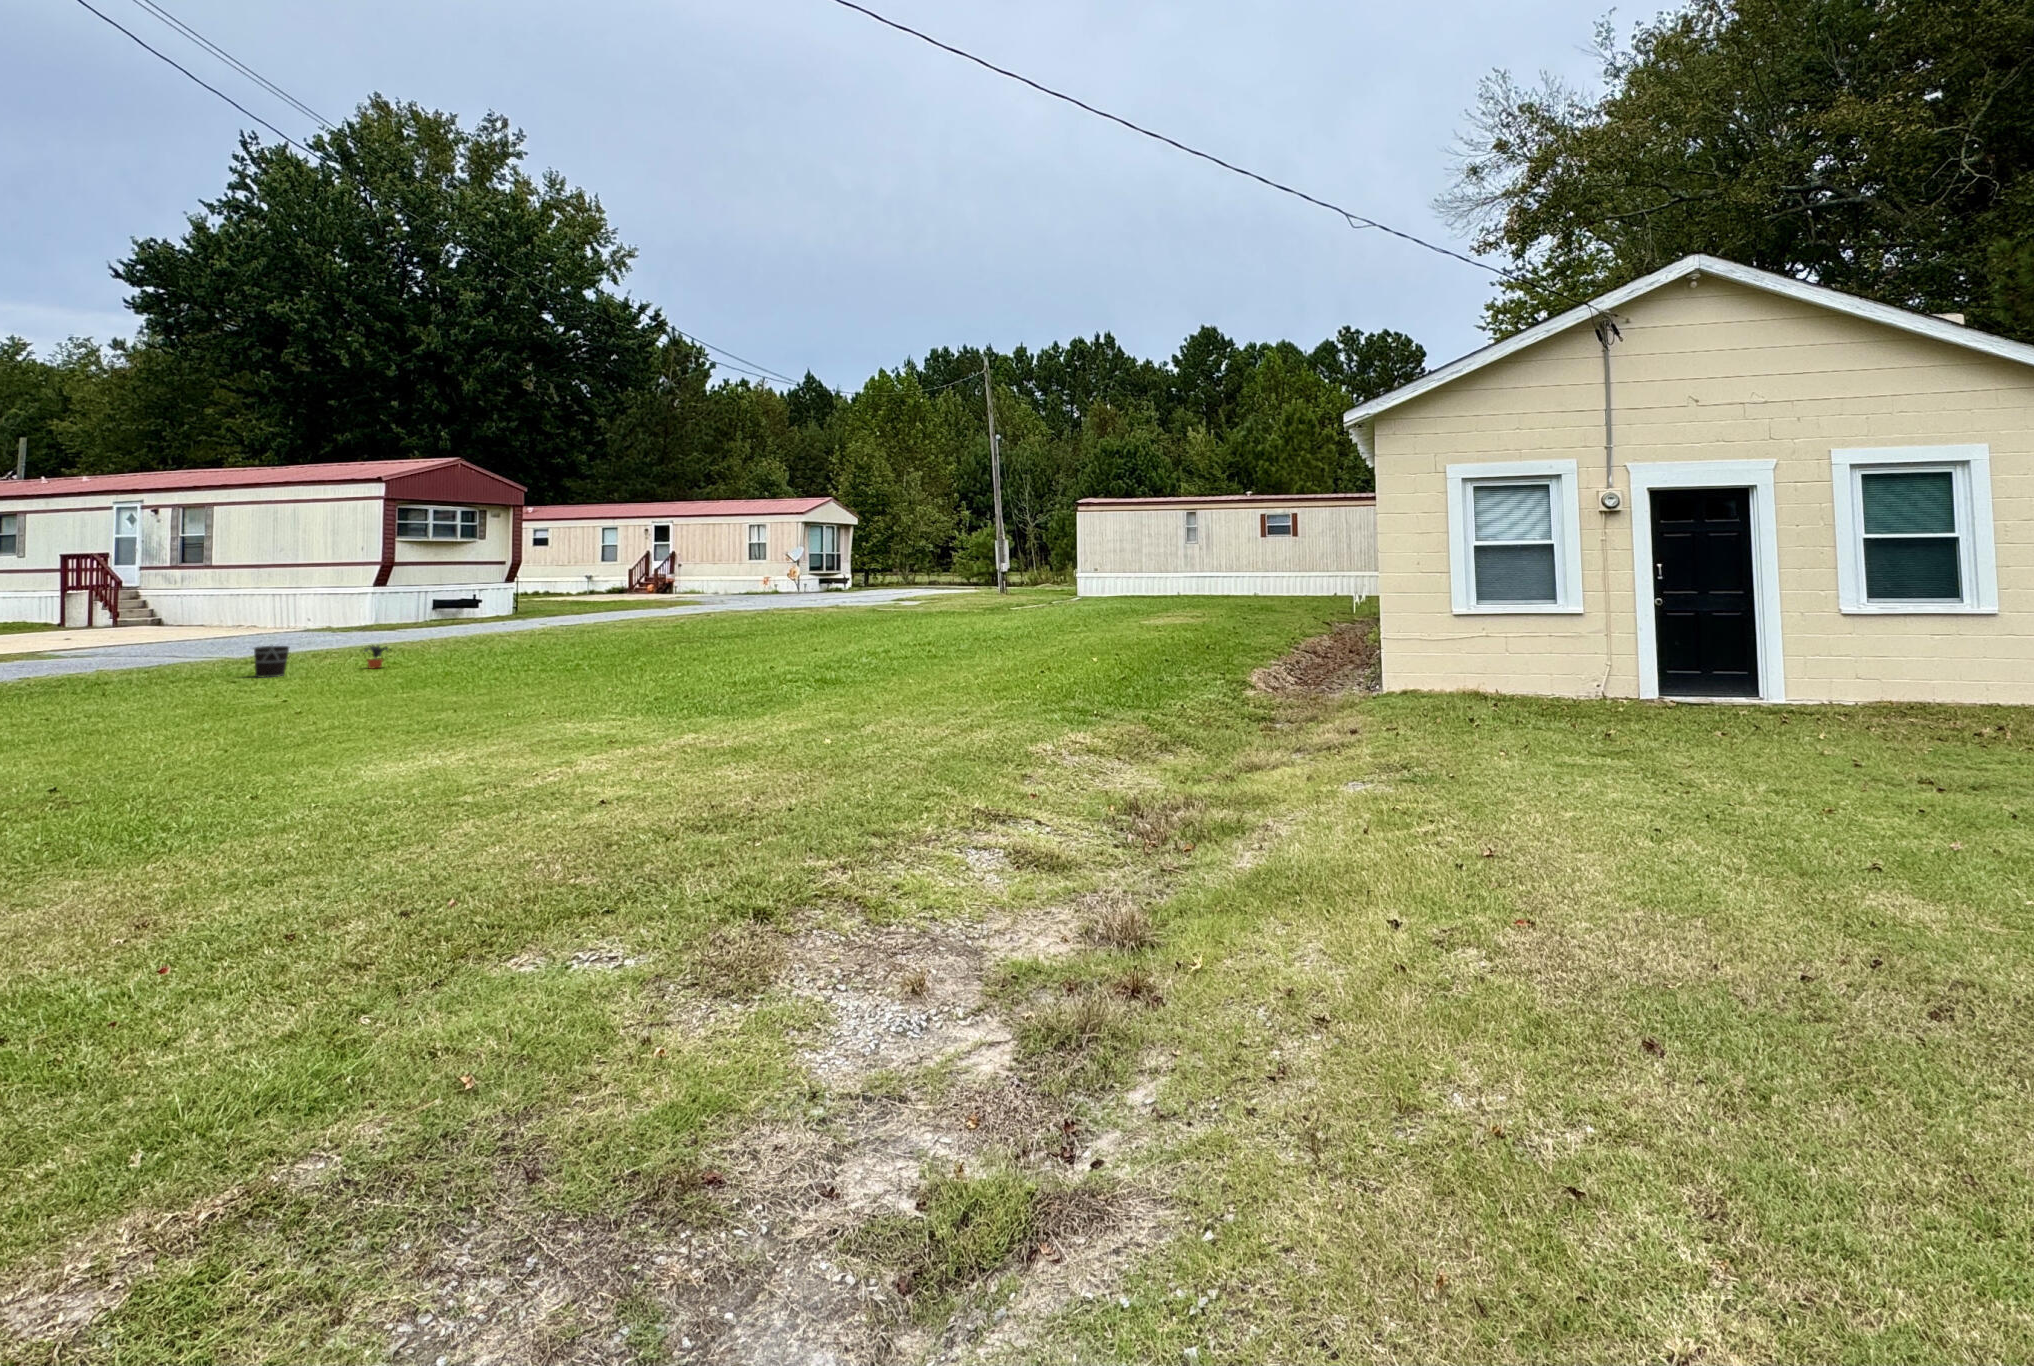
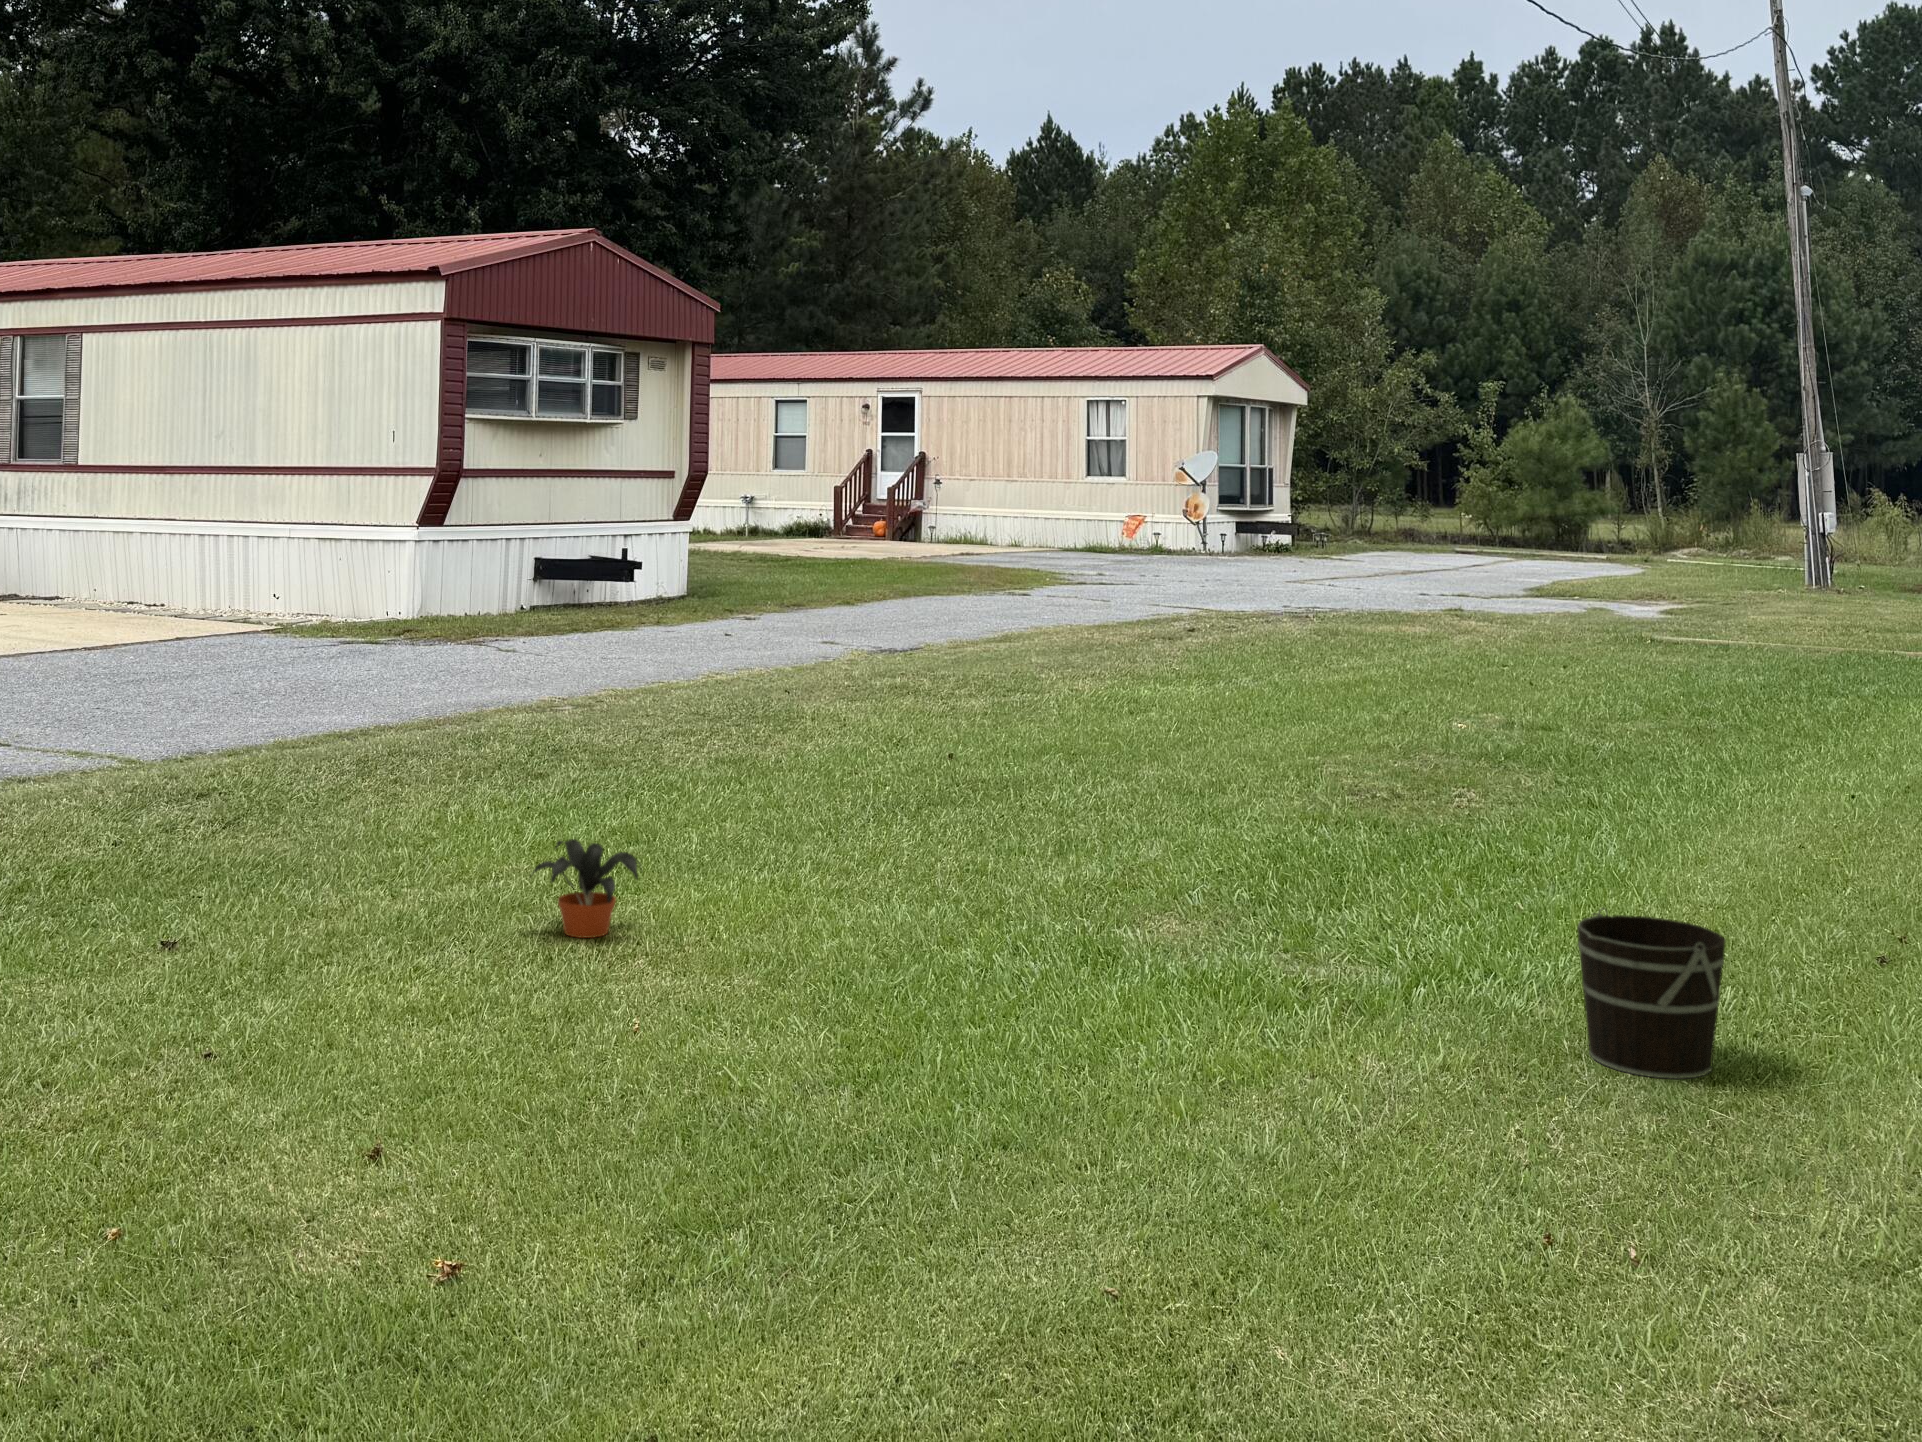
bucket: present [254,646,290,677] -> present [1577,908,1726,1079]

